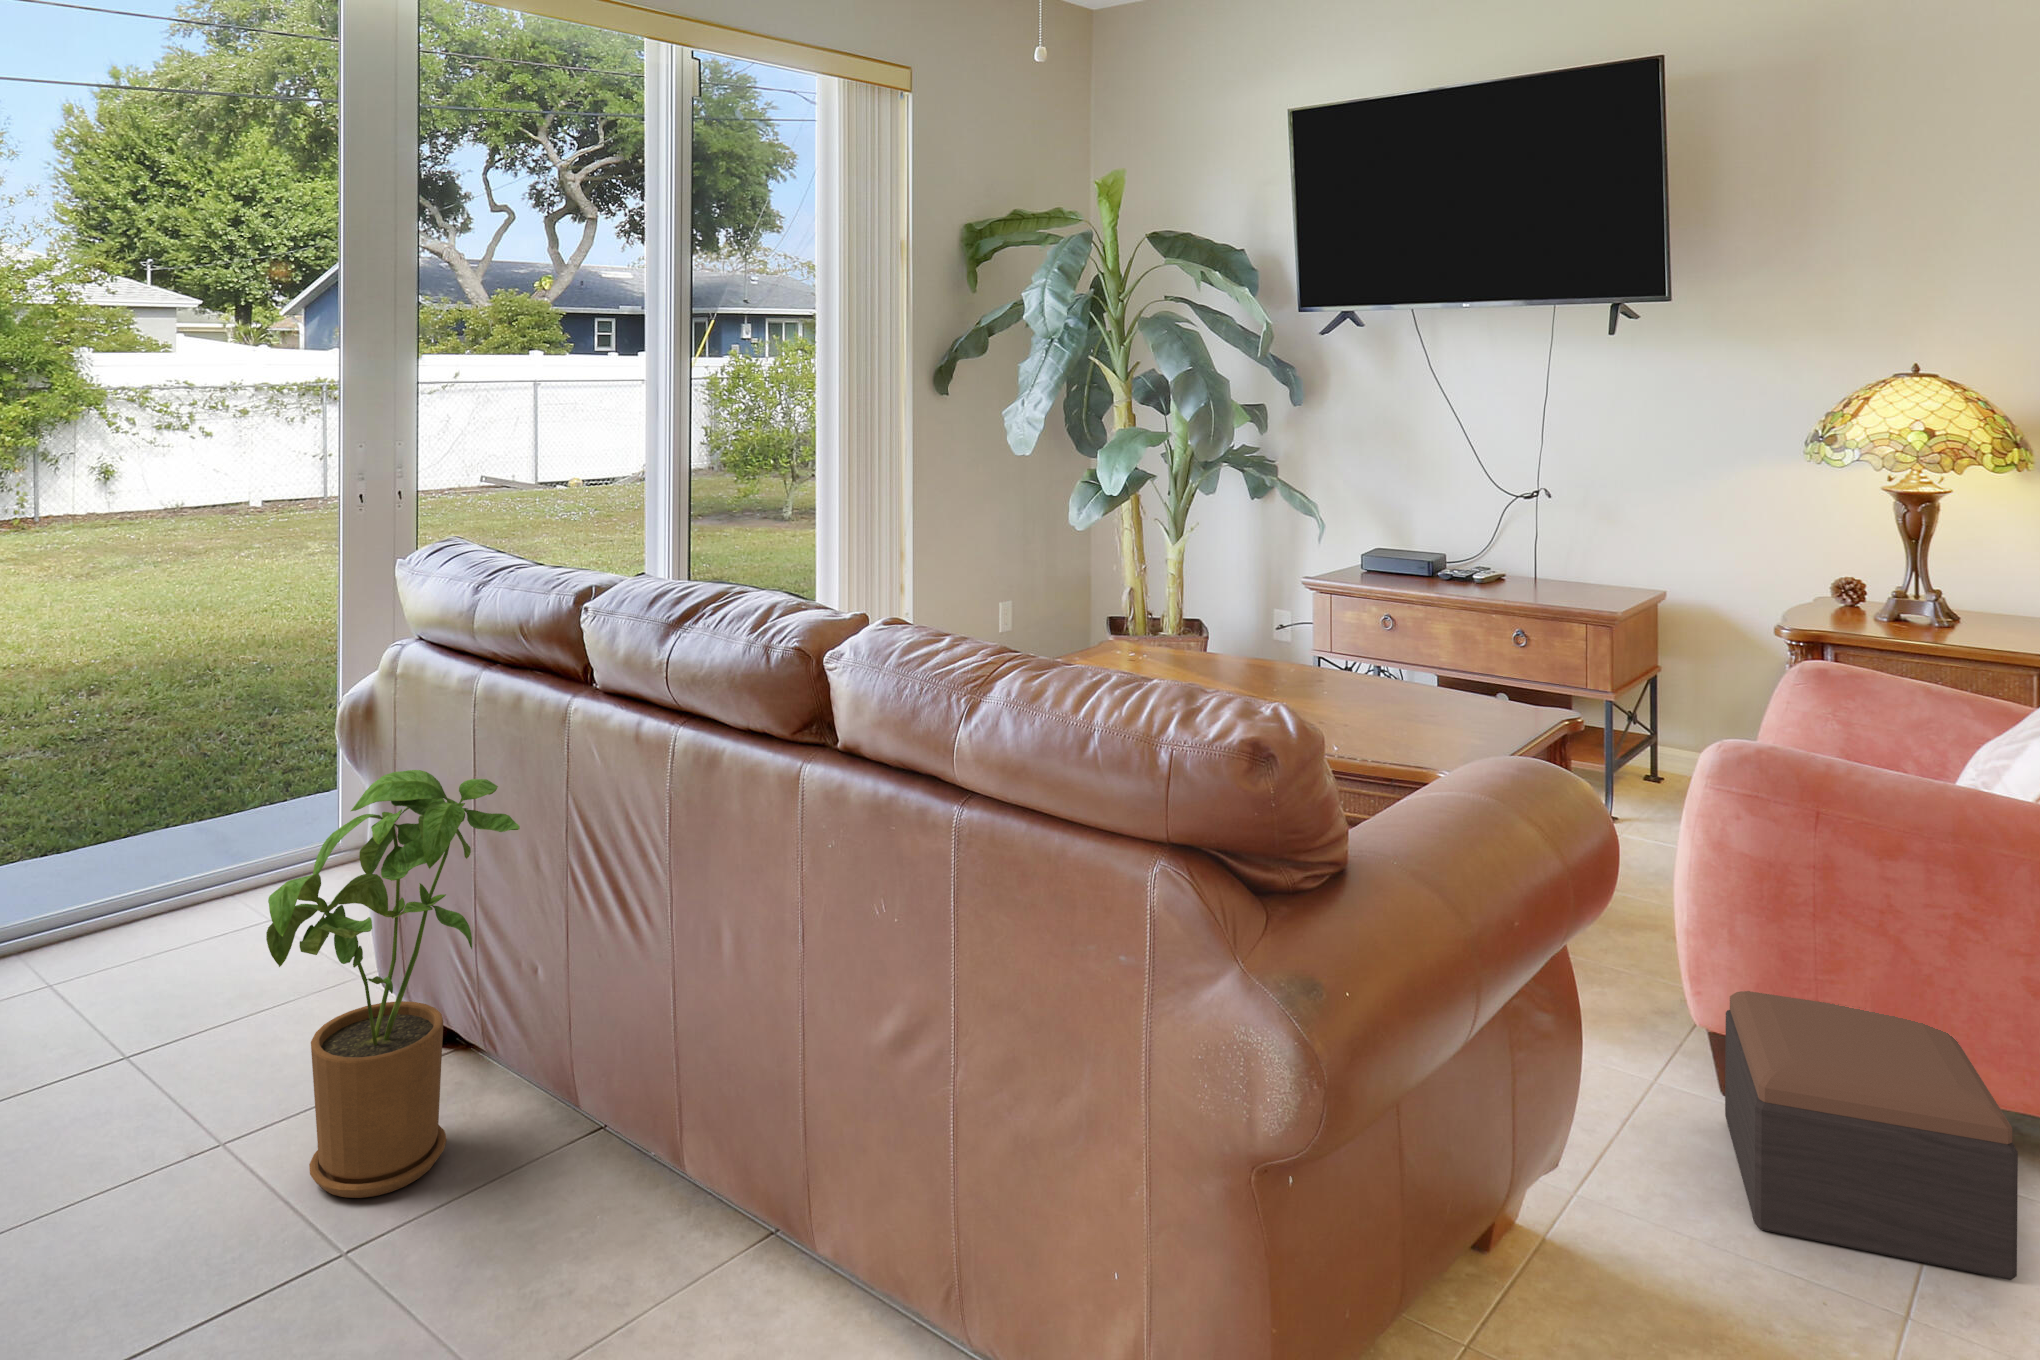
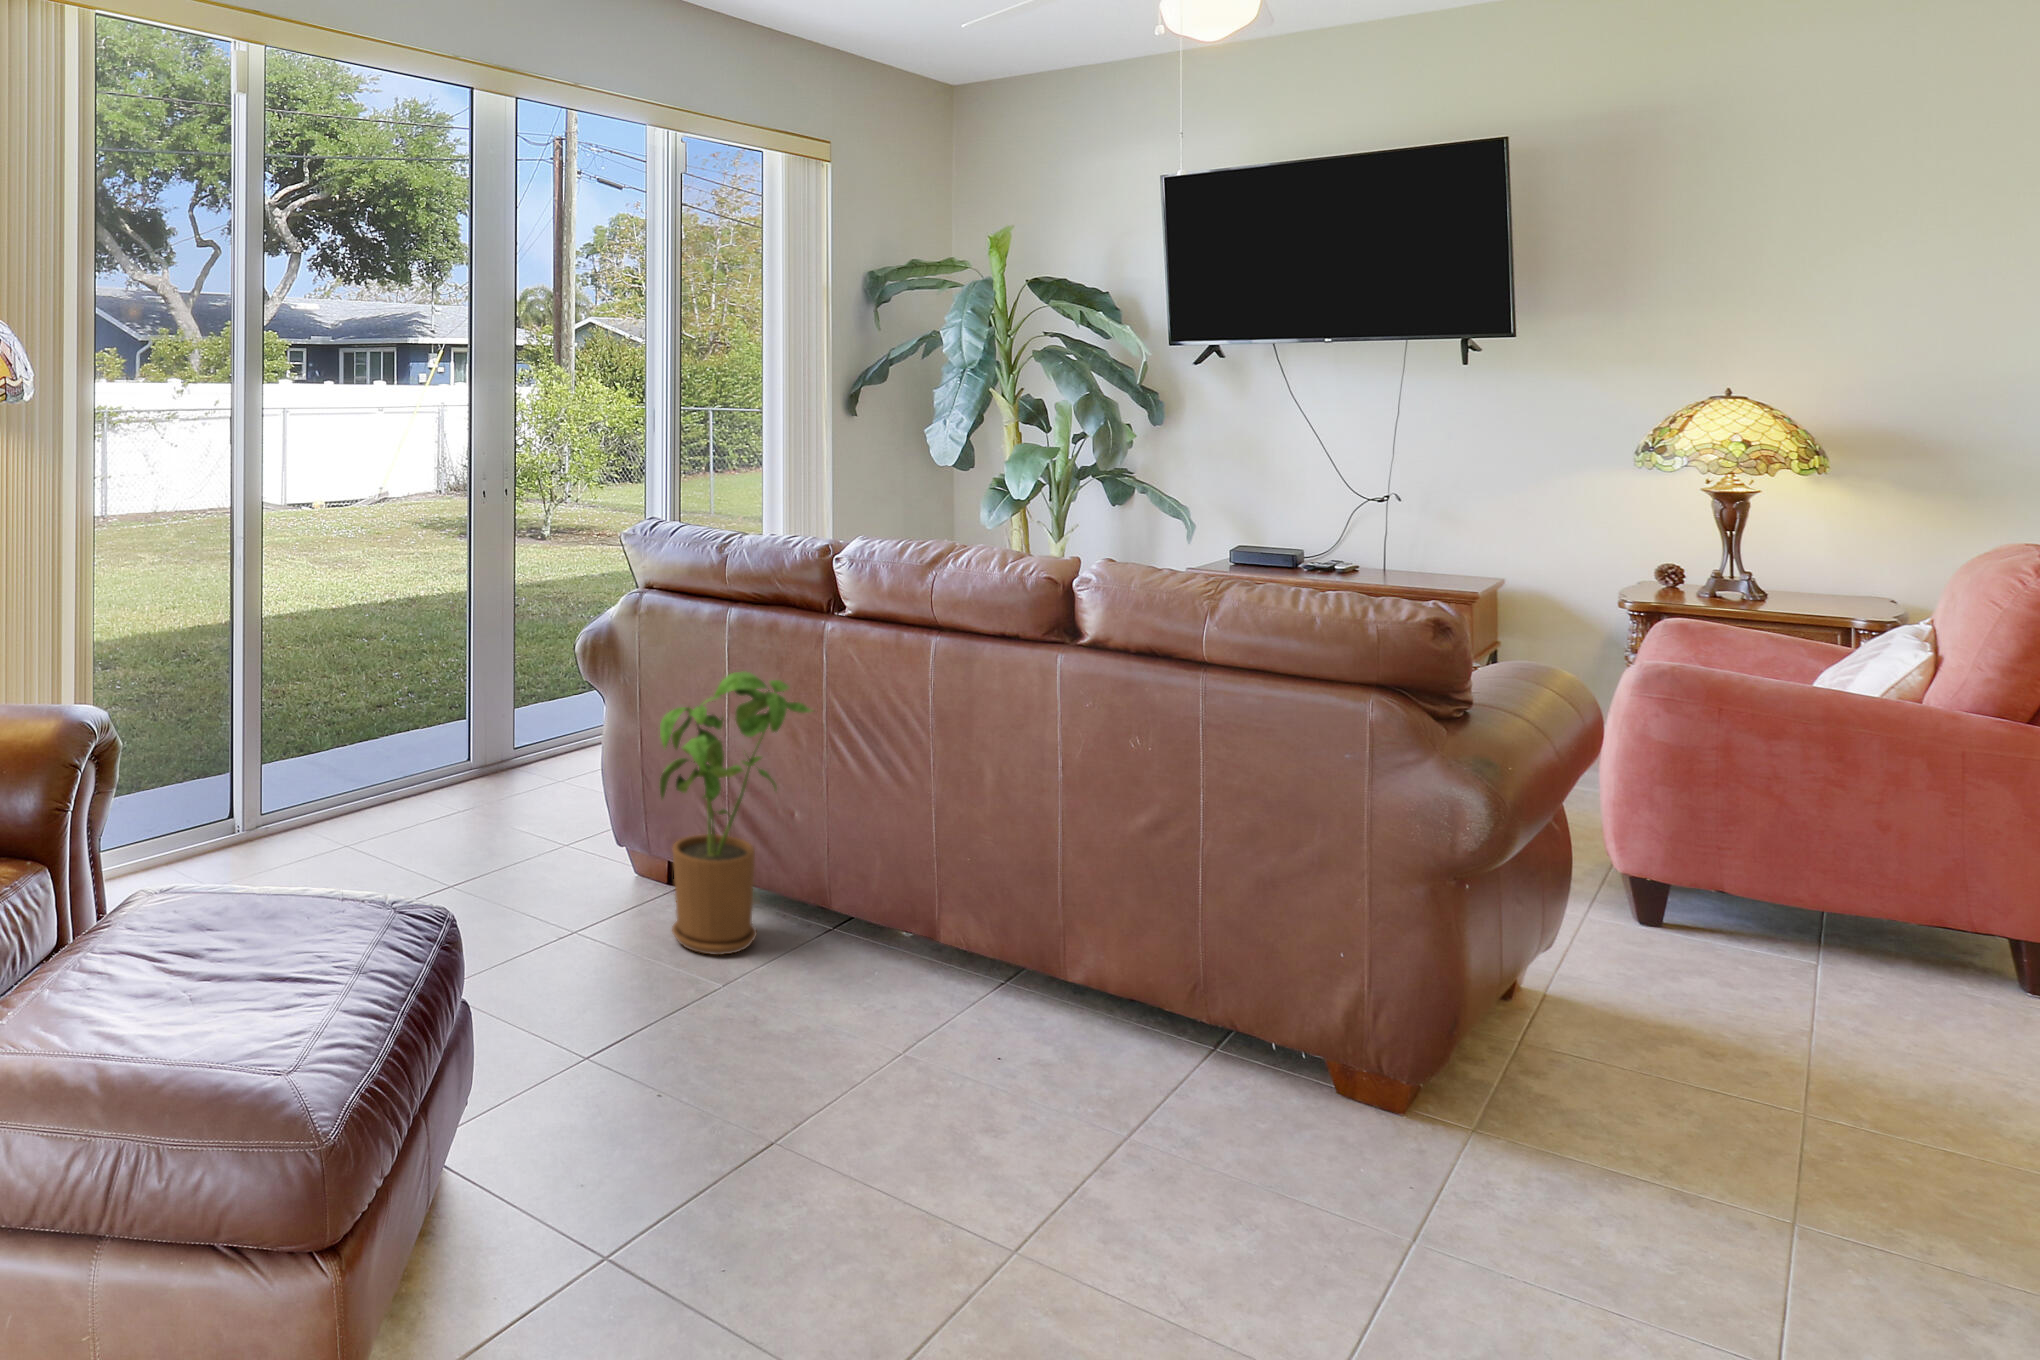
footstool: present [1725,991,2018,1280] -> none [1643,837,1876,1007]

